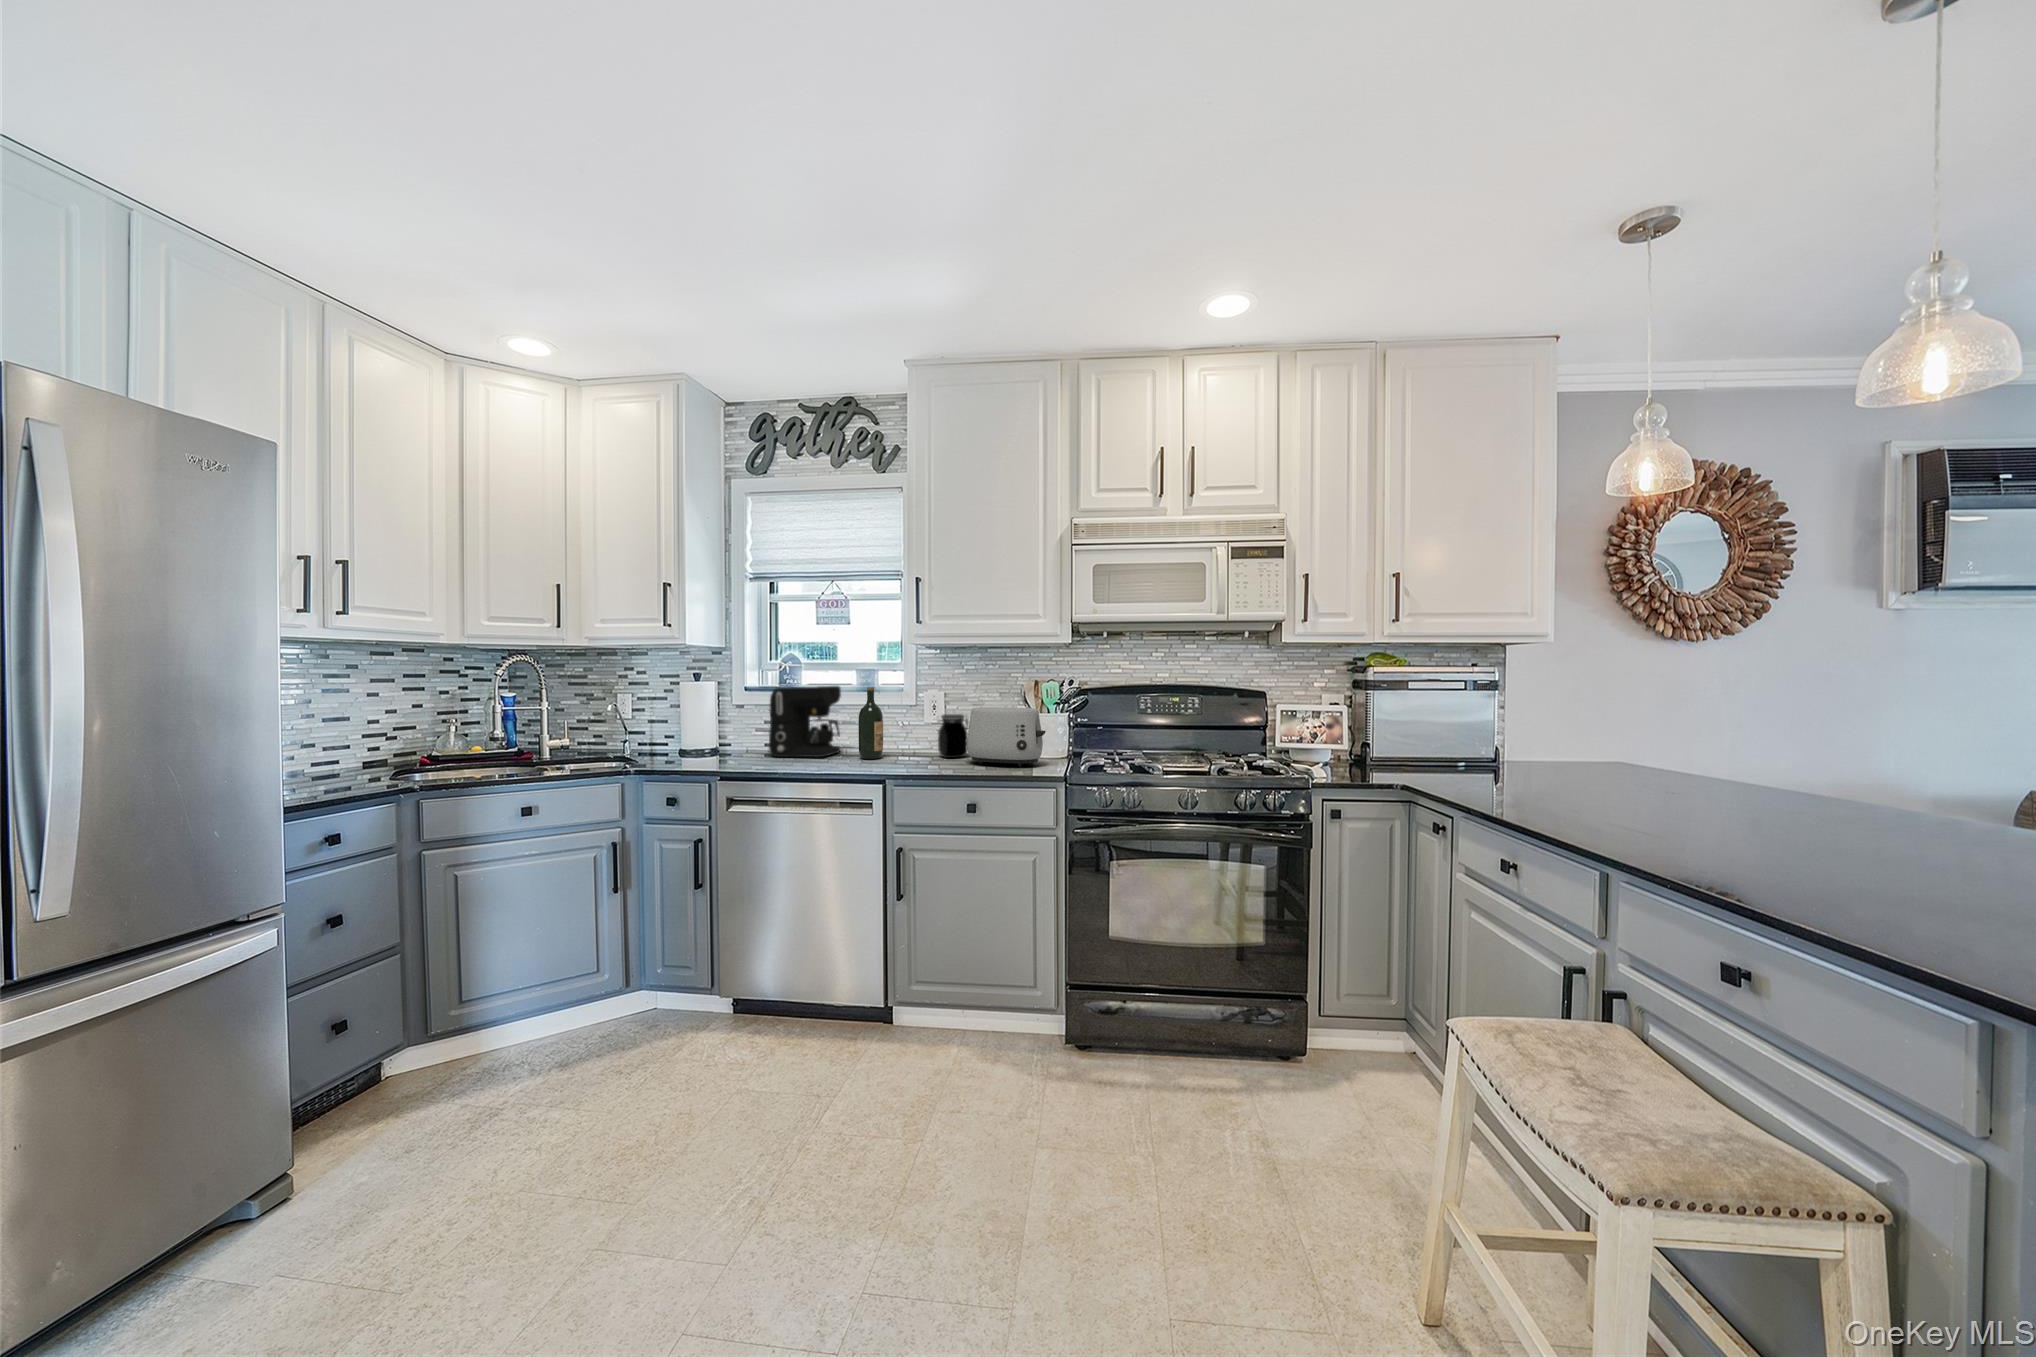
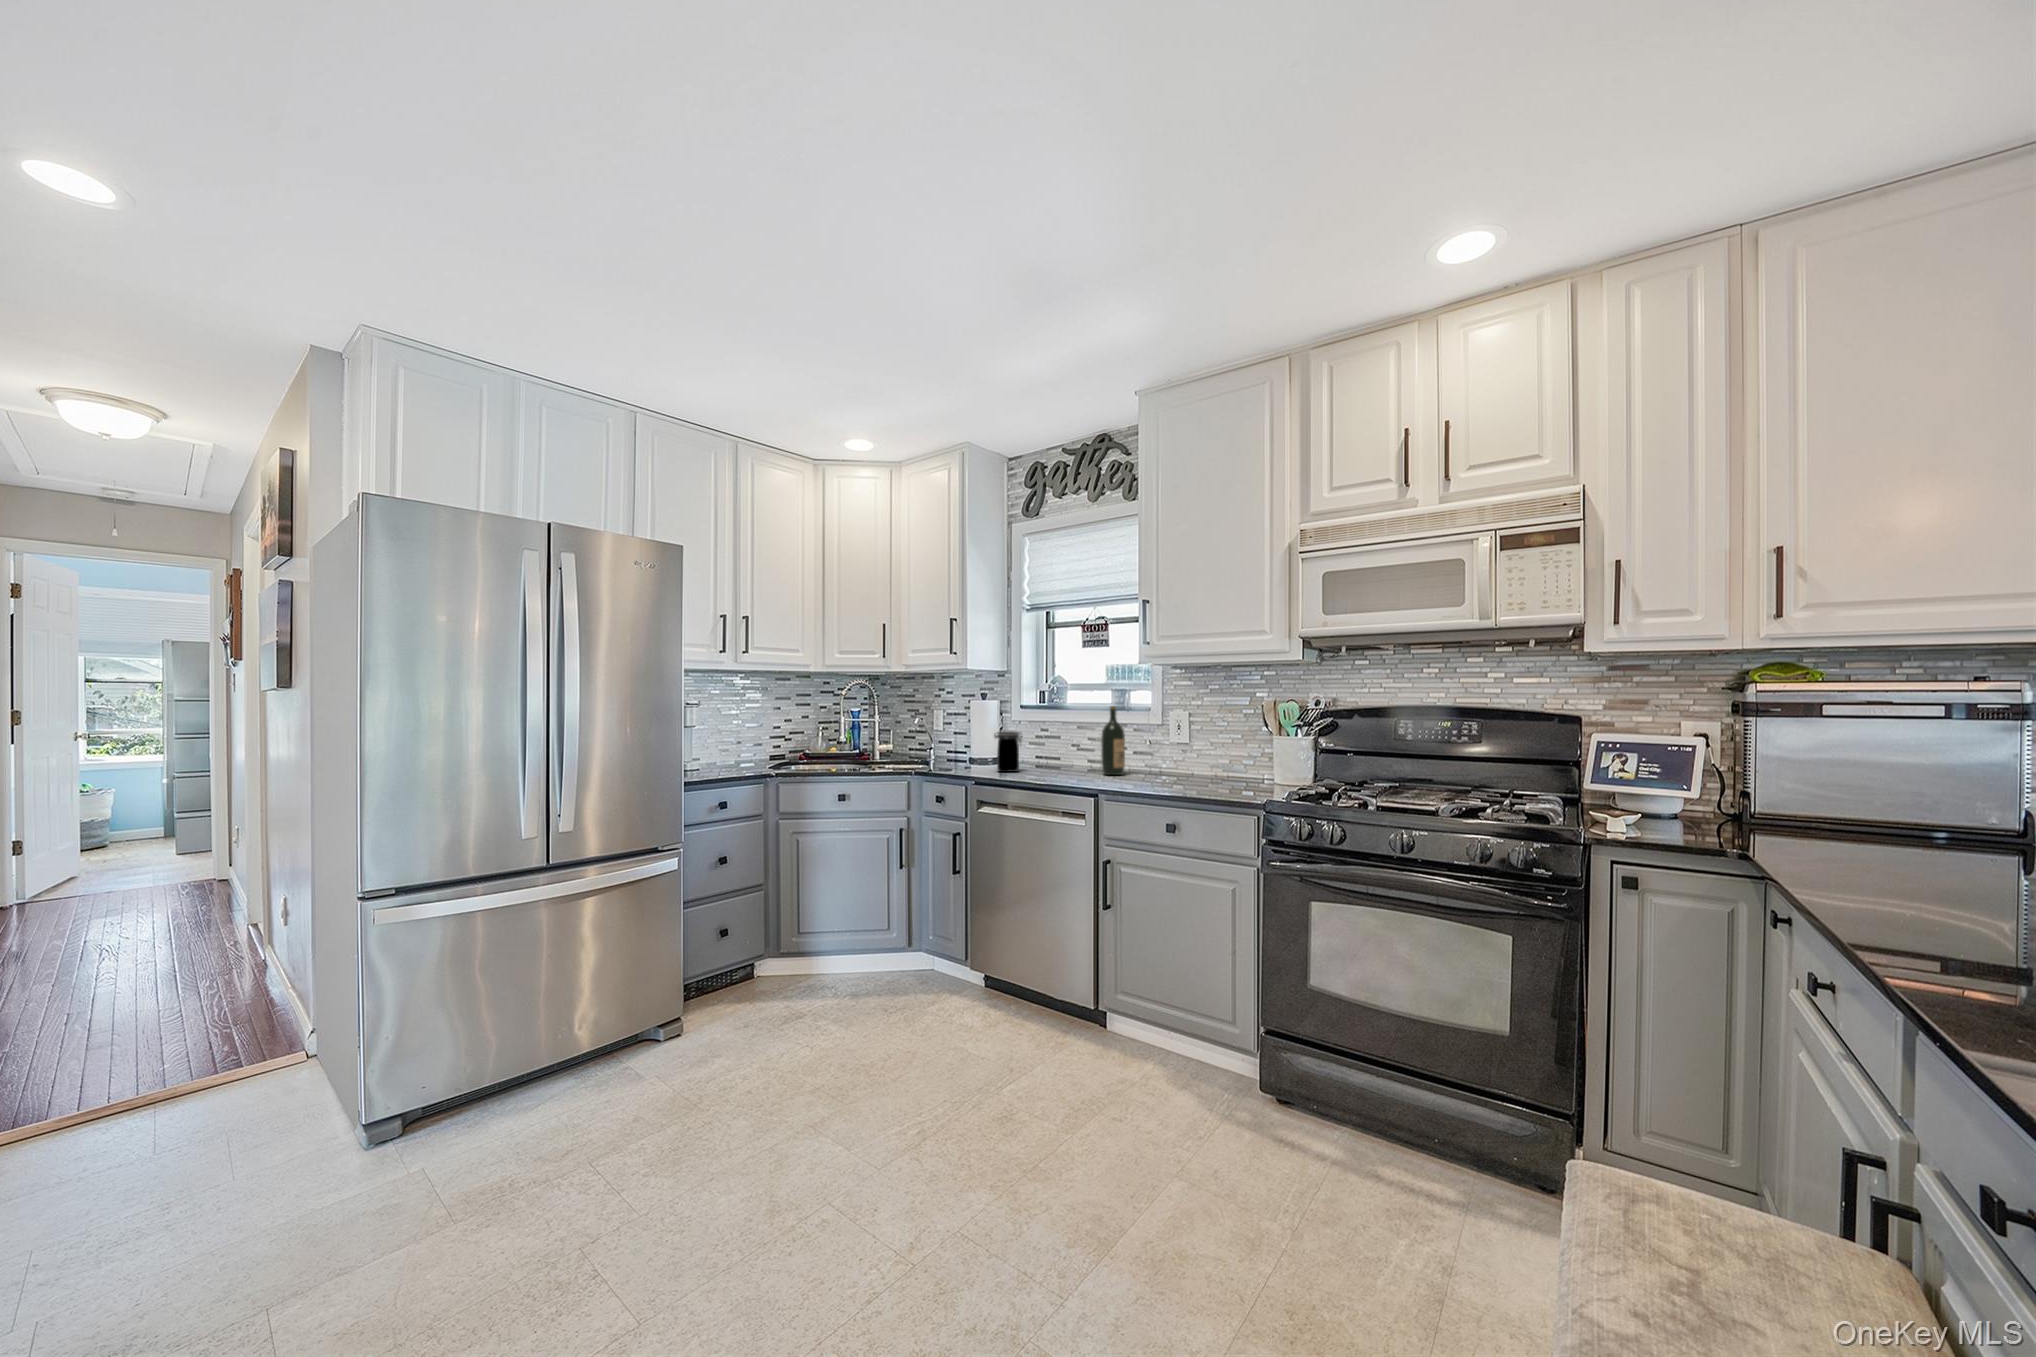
coffee maker: present [769,686,841,757] -> none [1031,705,1096,771]
toaster: present [967,707,1046,767] -> none [1195,728,1272,791]
jar: present [938,714,968,758] -> present [994,731,1022,772]

